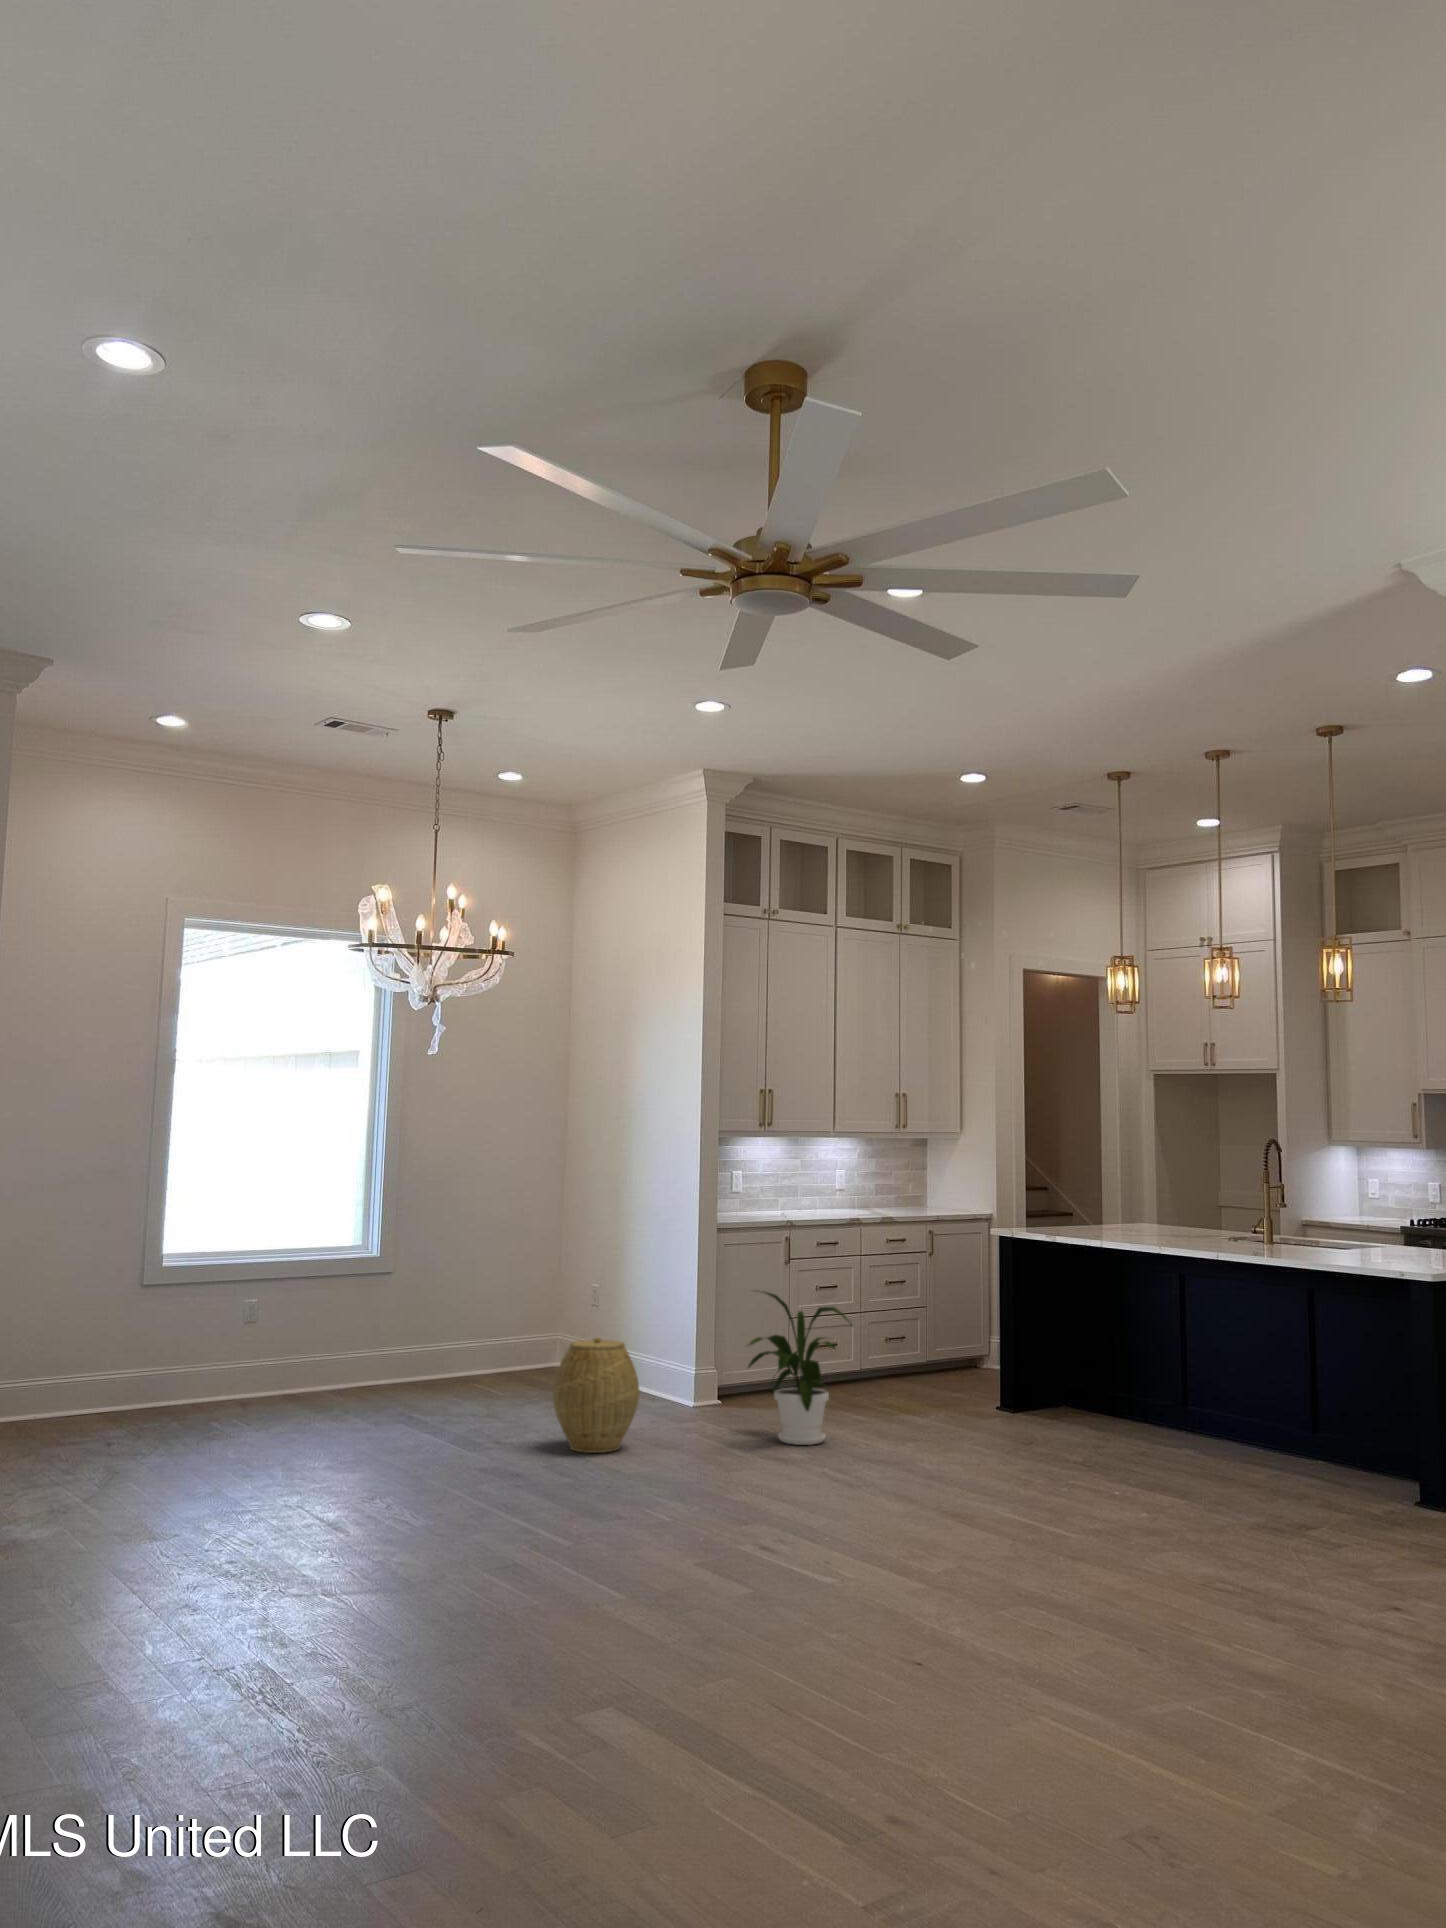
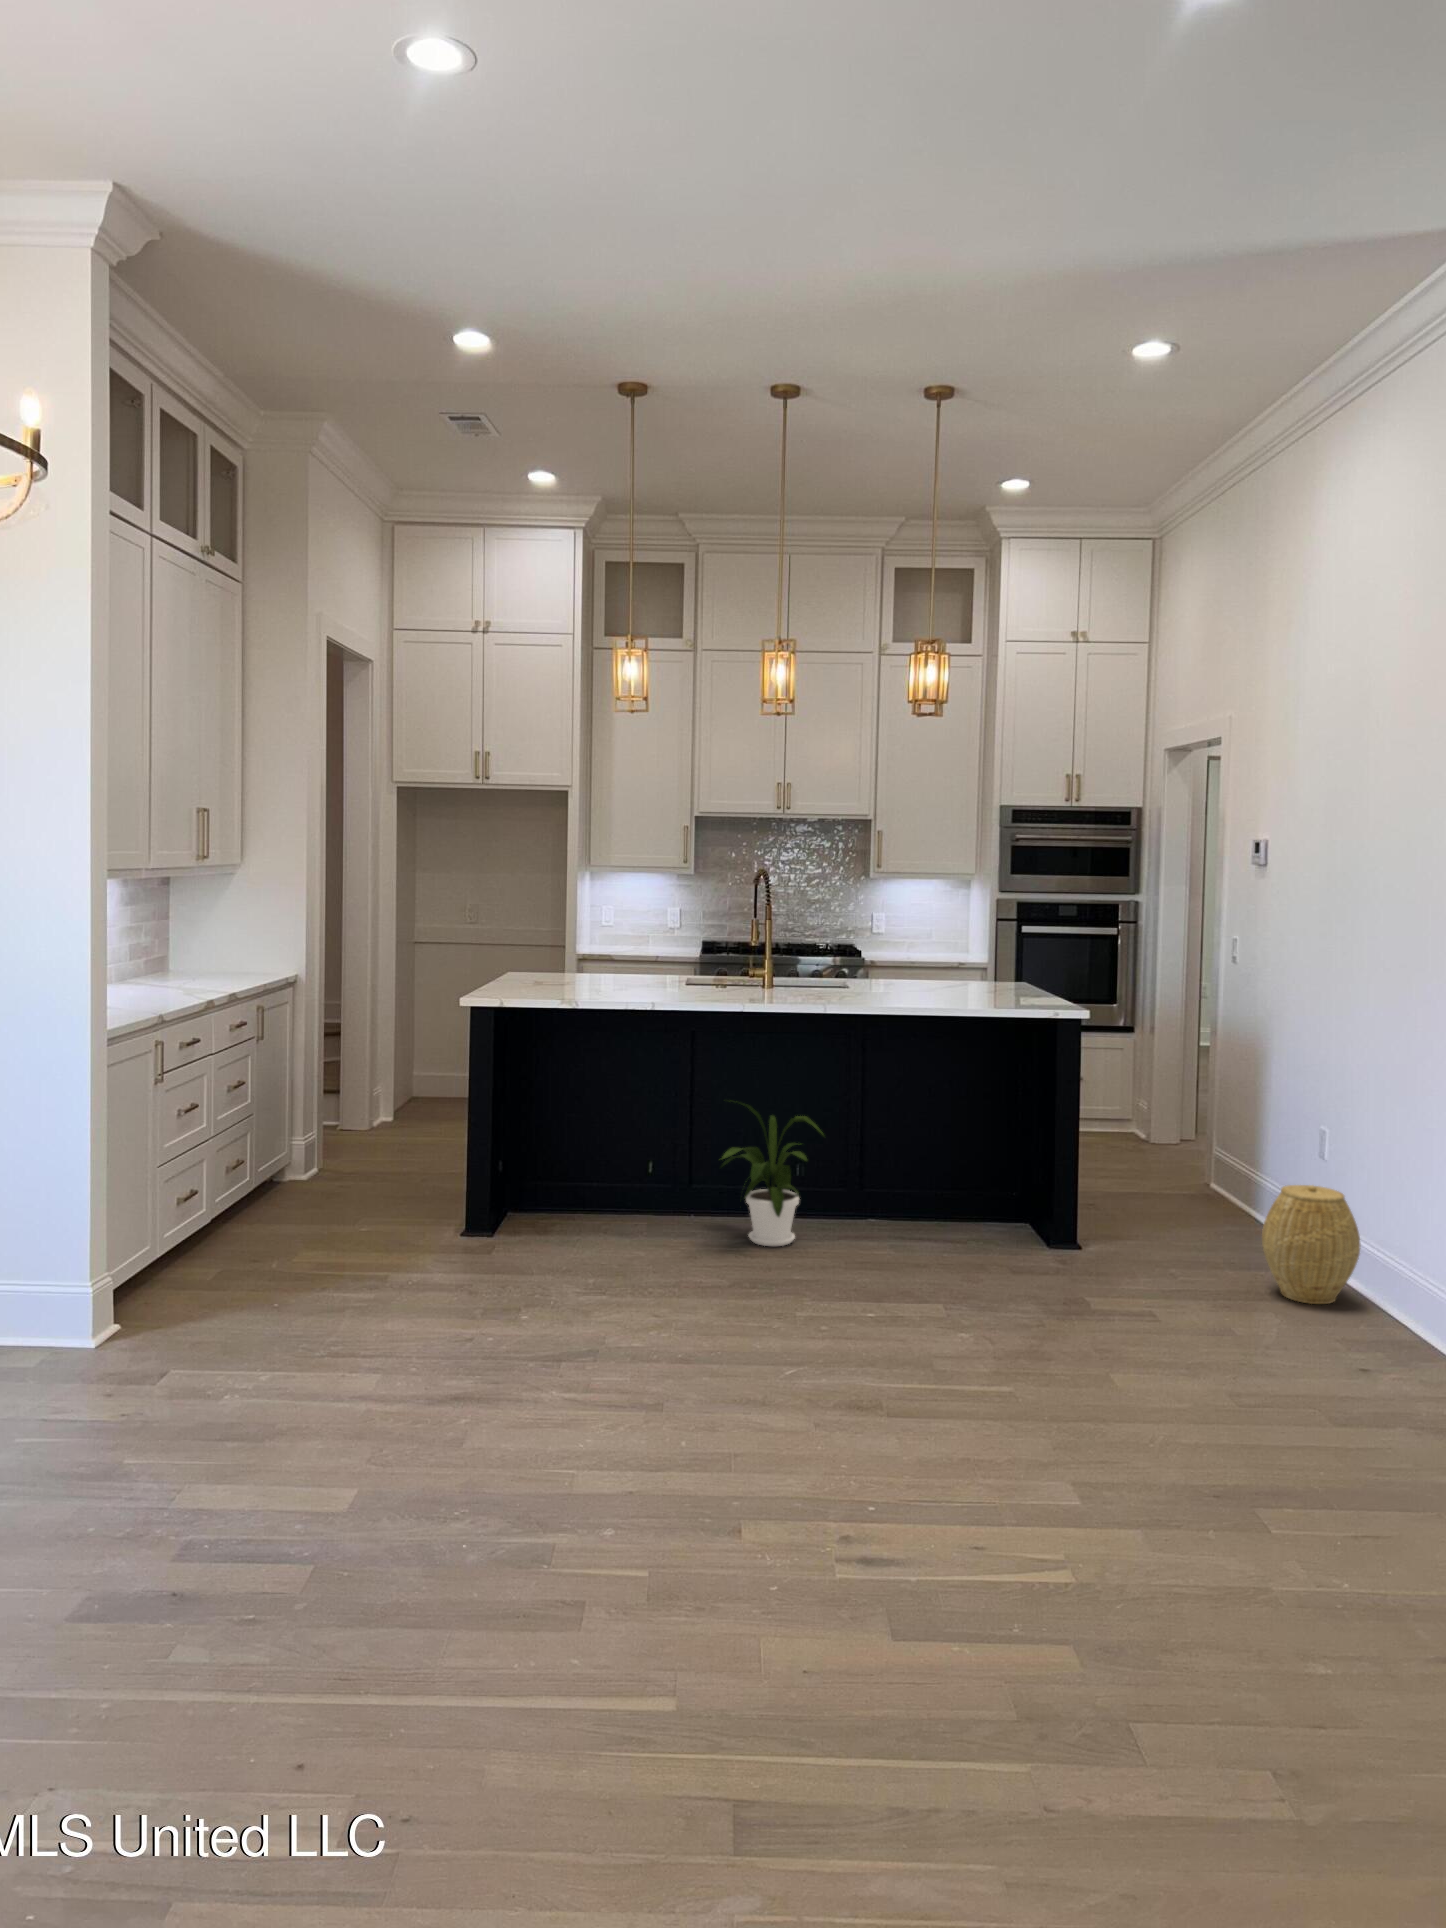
woven basket: present [553,1337,639,1453] -> present [1262,1185,1360,1304]

